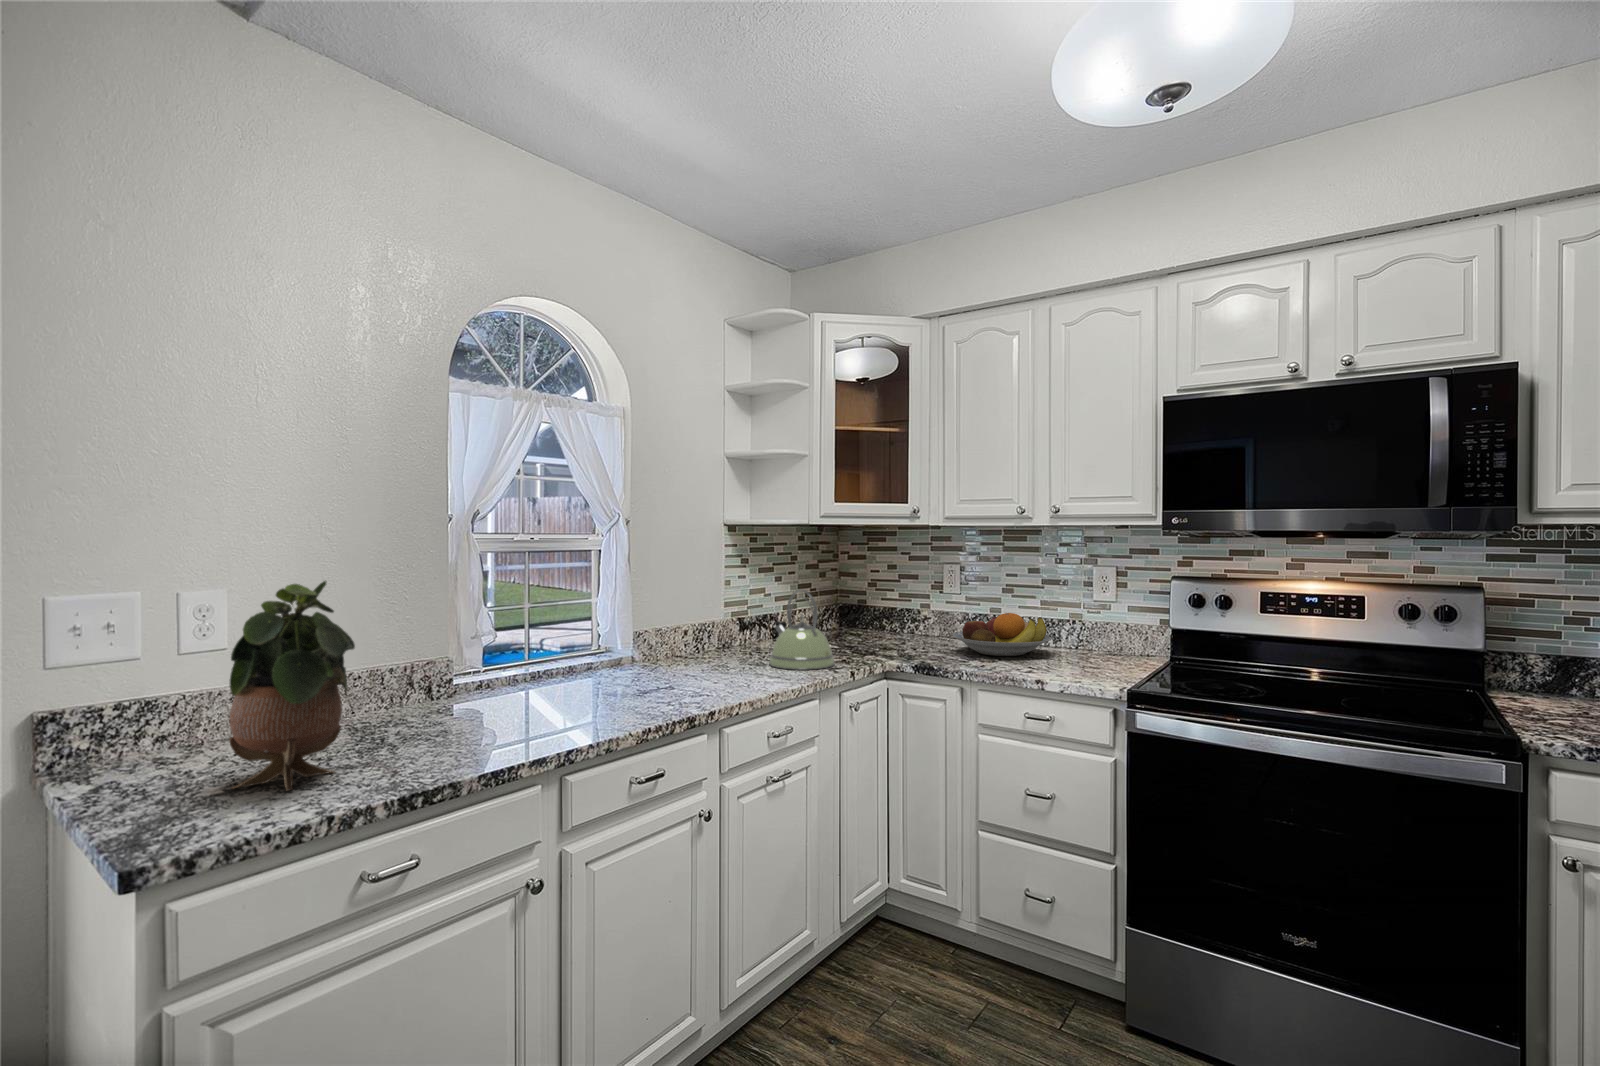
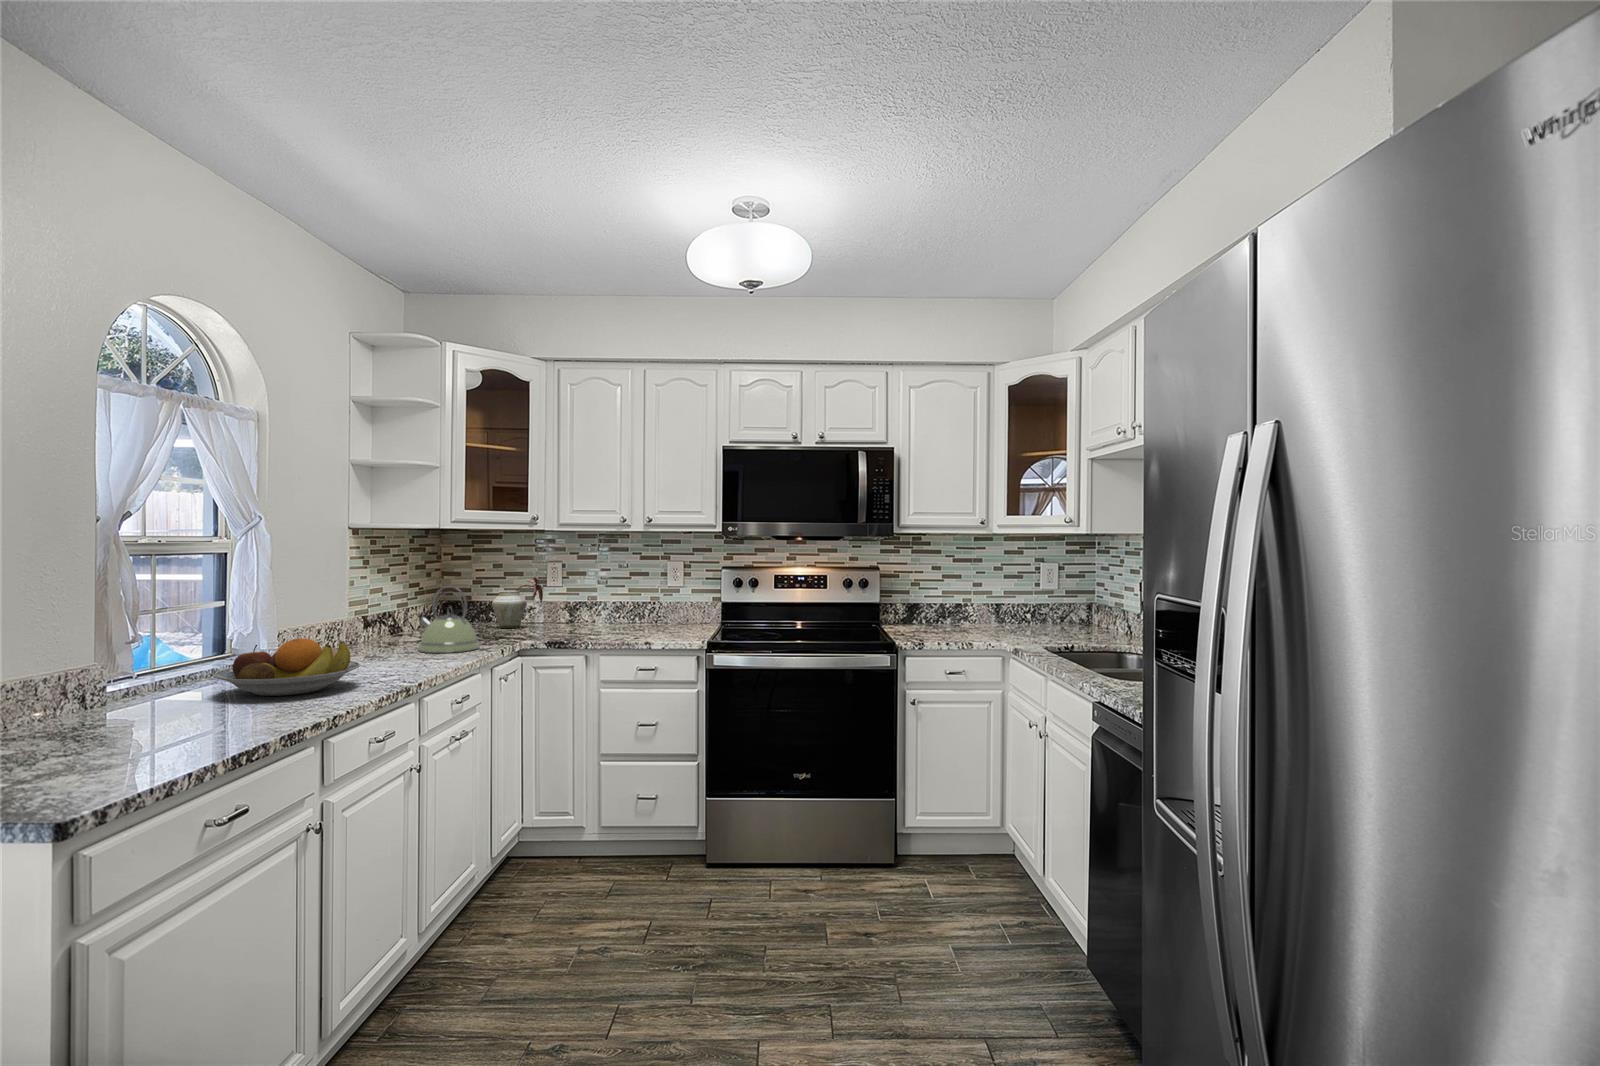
potted plant: present [230,581,355,790] -> none [70,579,192,763]
vase: none [884,581,940,640] -> present [492,577,544,628]
fruit bowl: present [952,613,1051,656] -> present [214,638,360,696]

